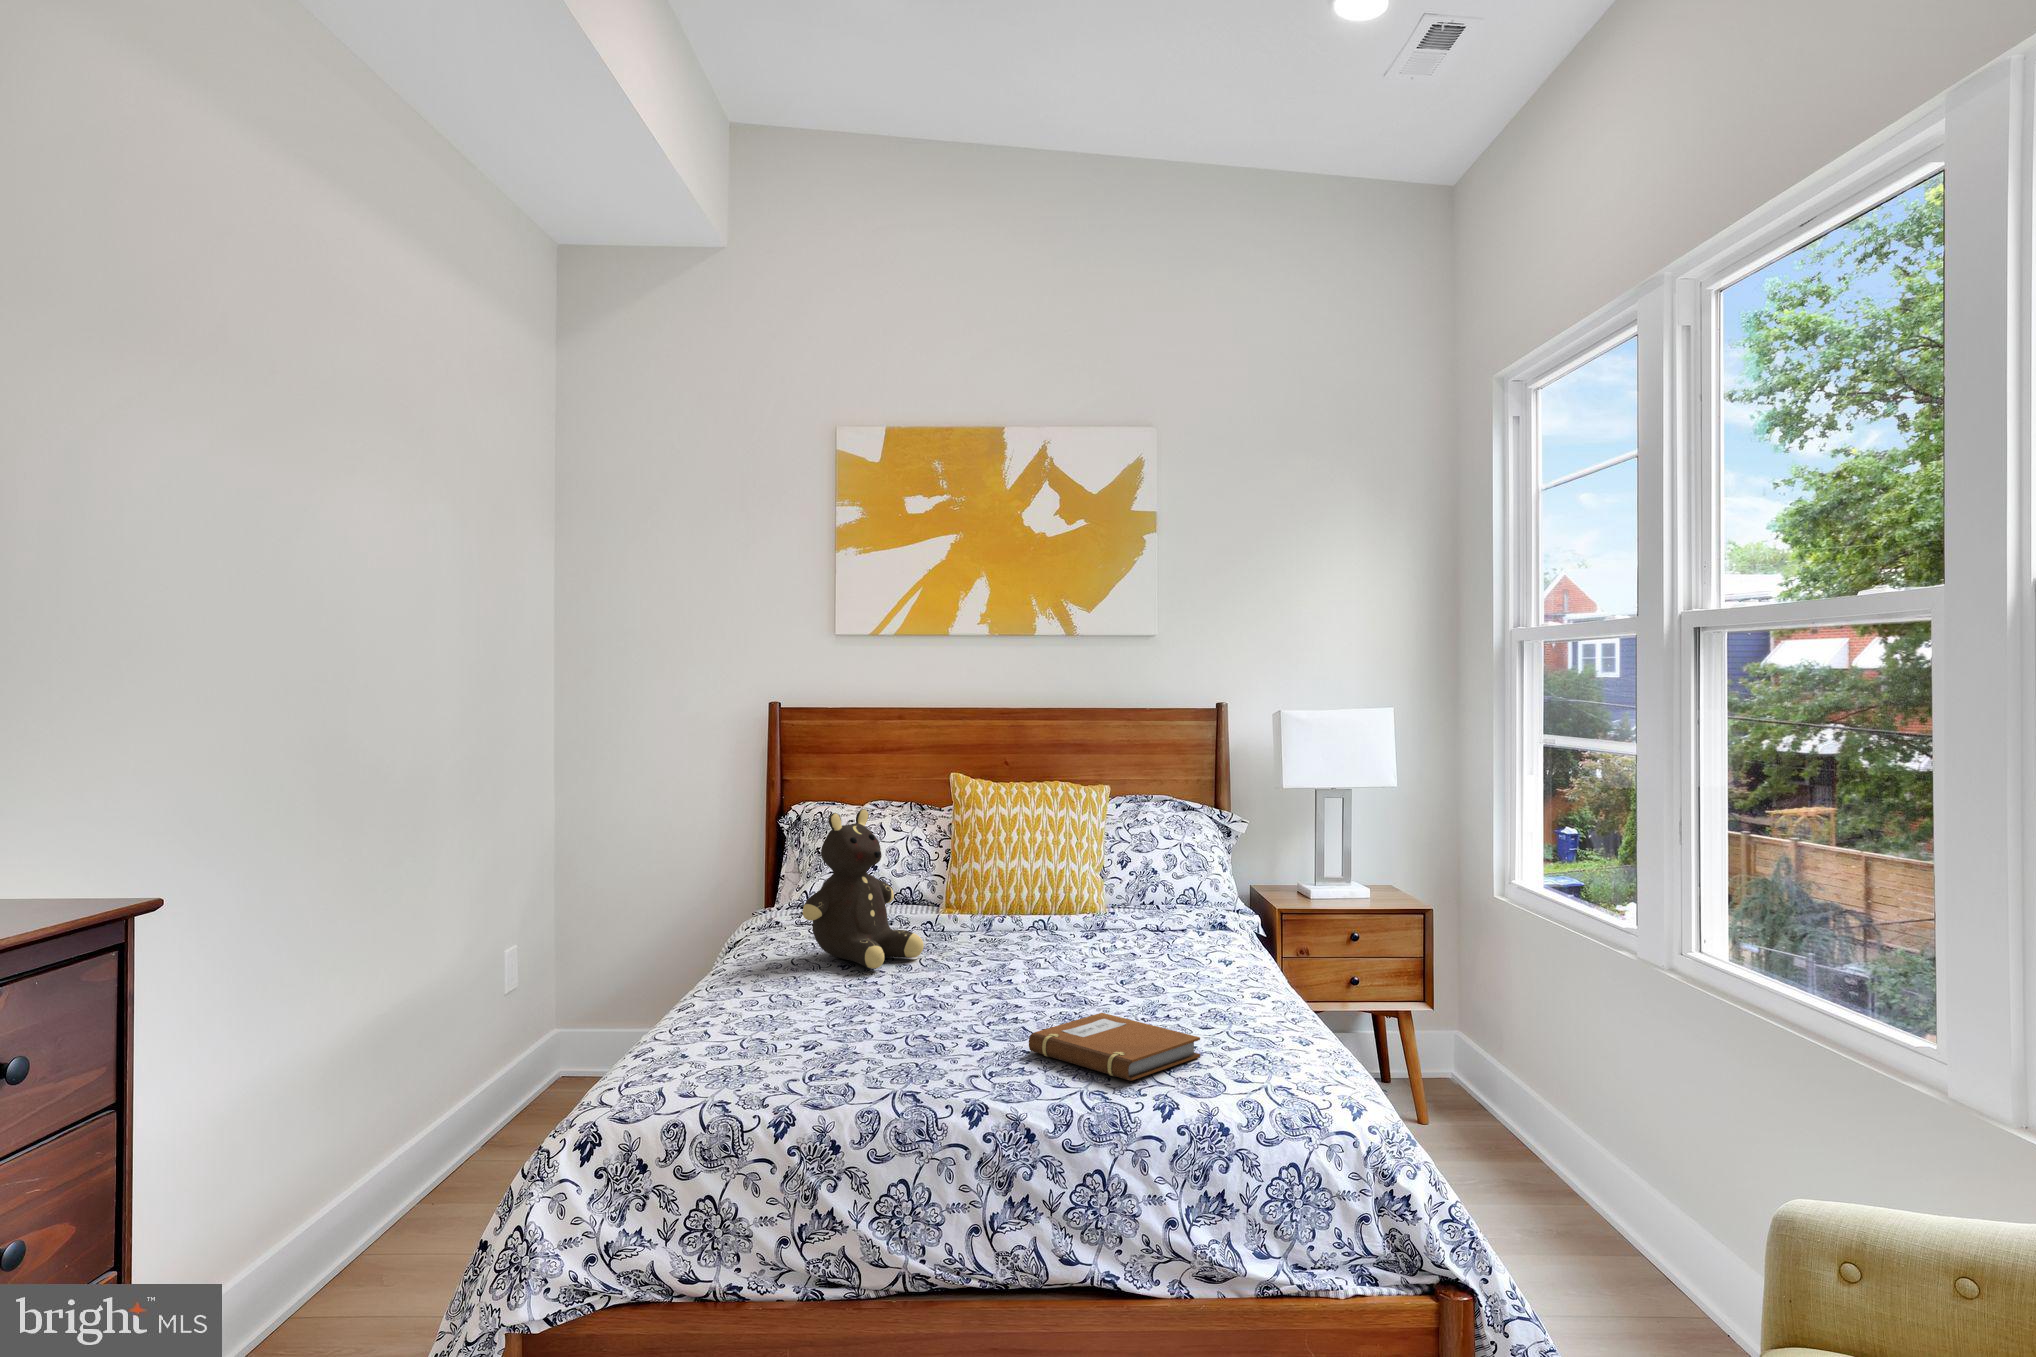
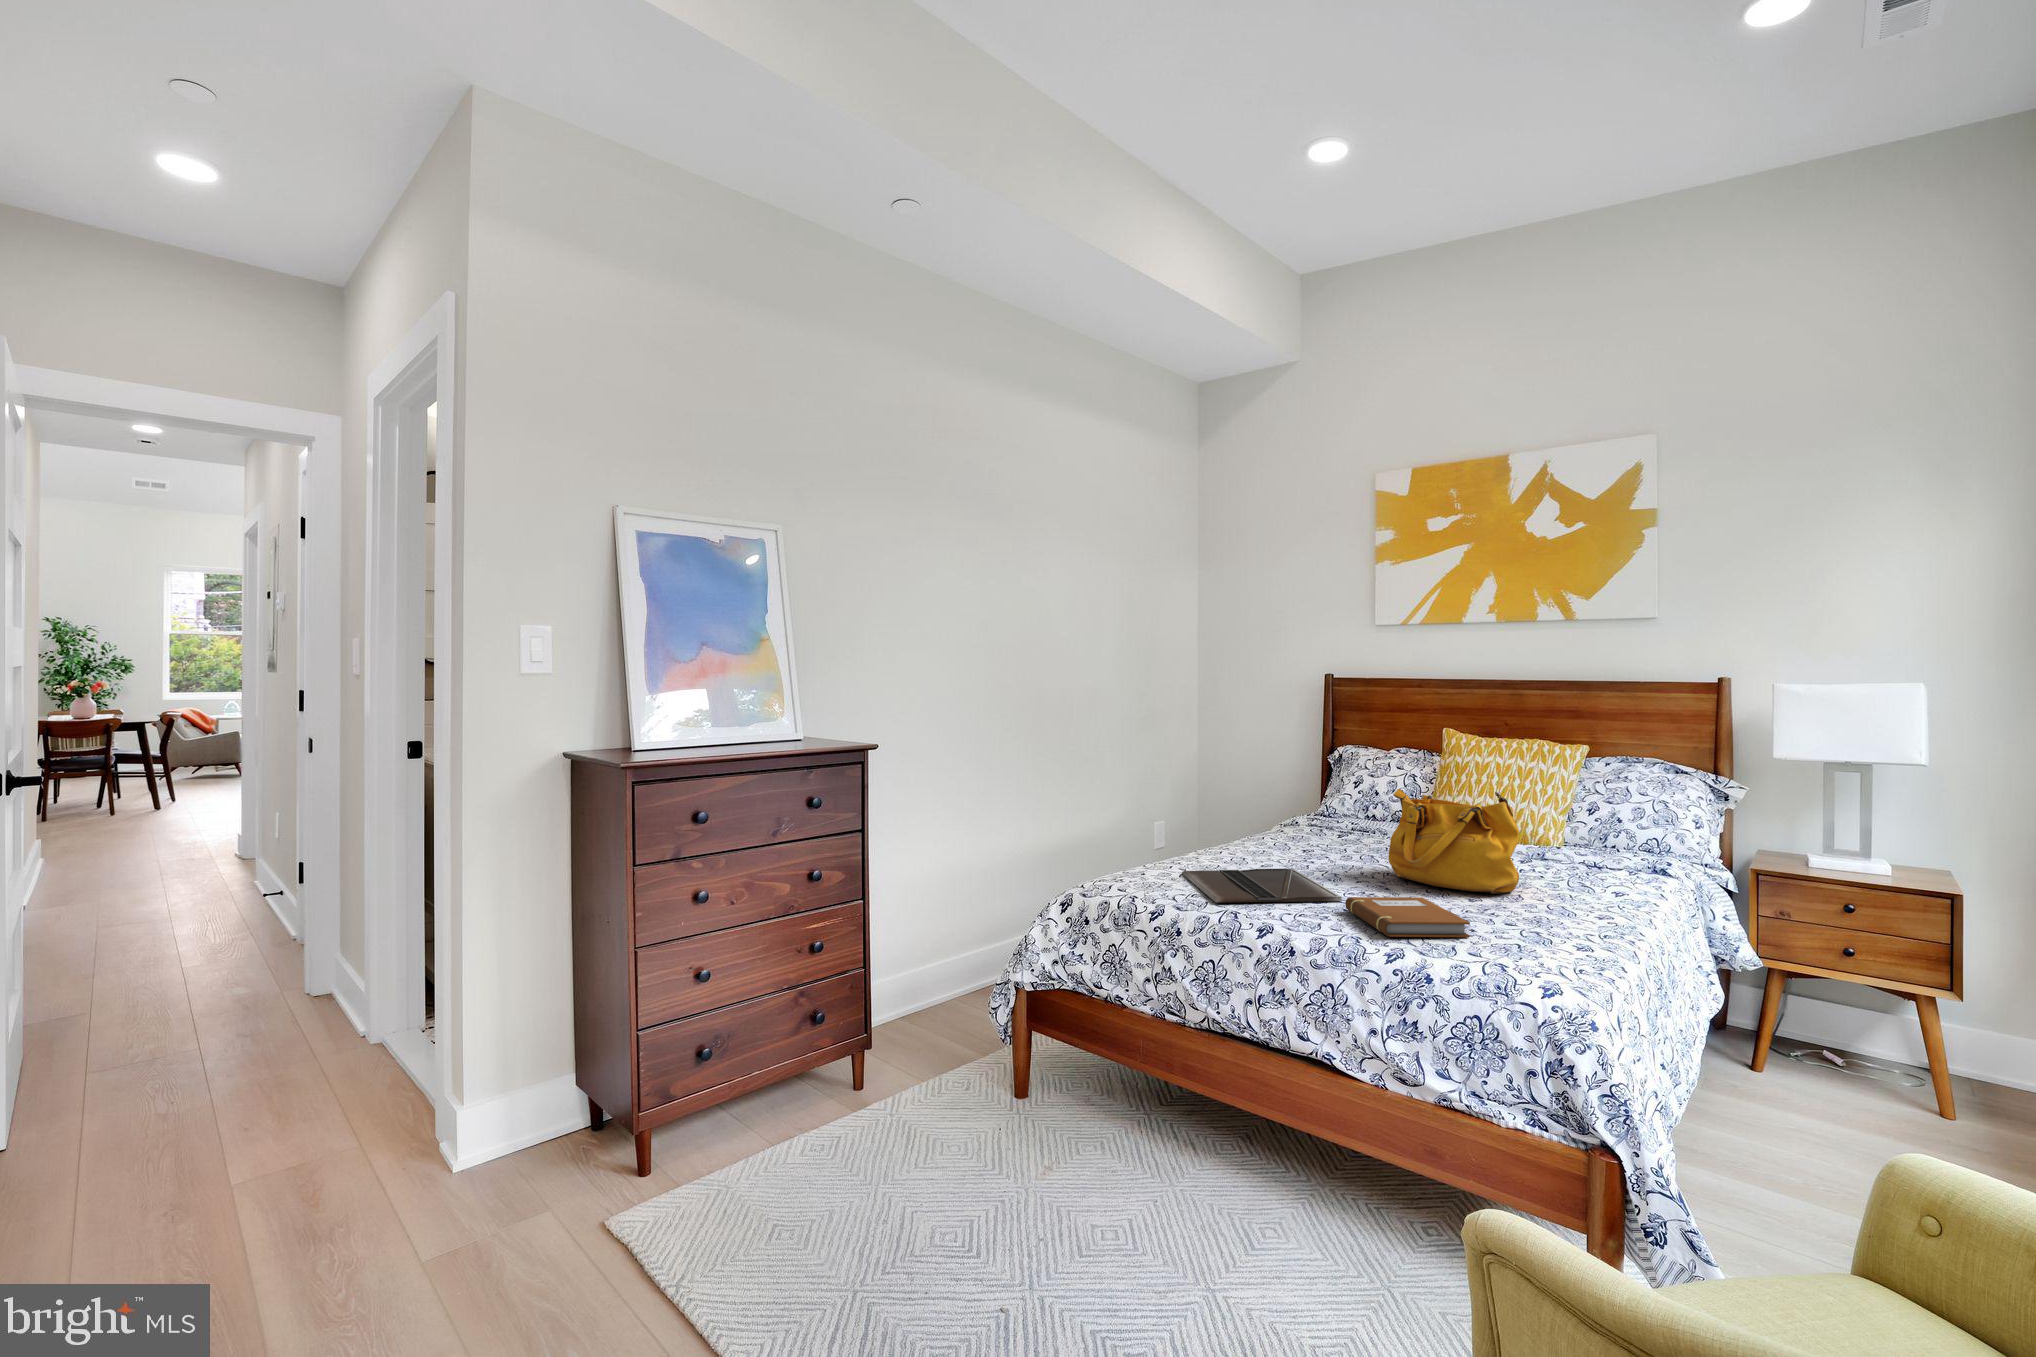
teddy bear: present [803,809,924,969] -> none [1273,742,1362,853]
handbag: none [994,858,1154,991] -> present [1389,789,1520,894]
laptop: none [745,1000,1004,1084] -> present [1182,868,1342,903]

